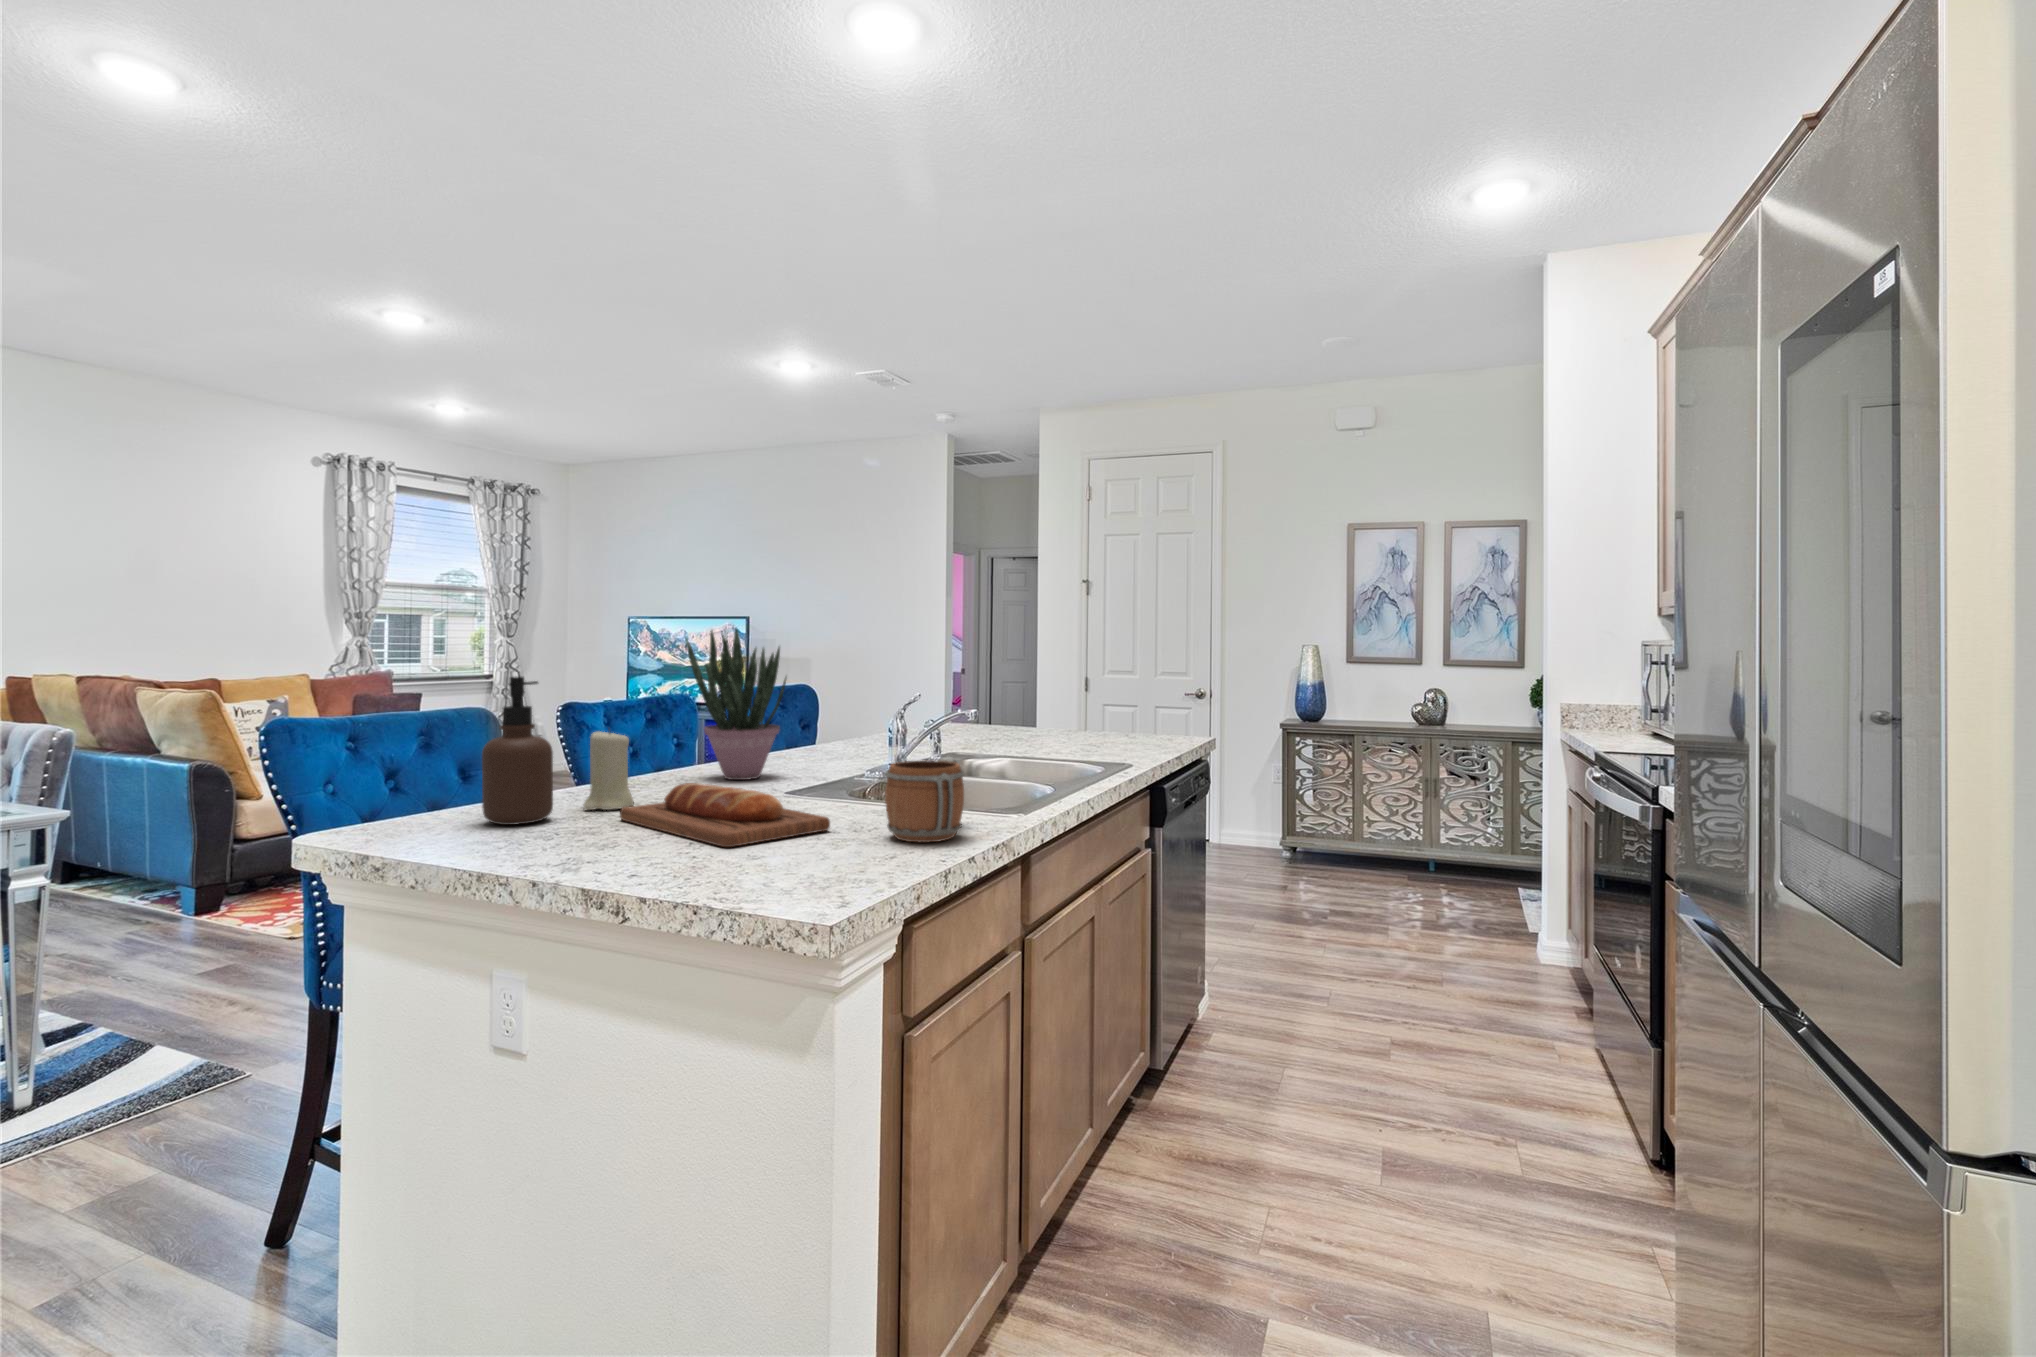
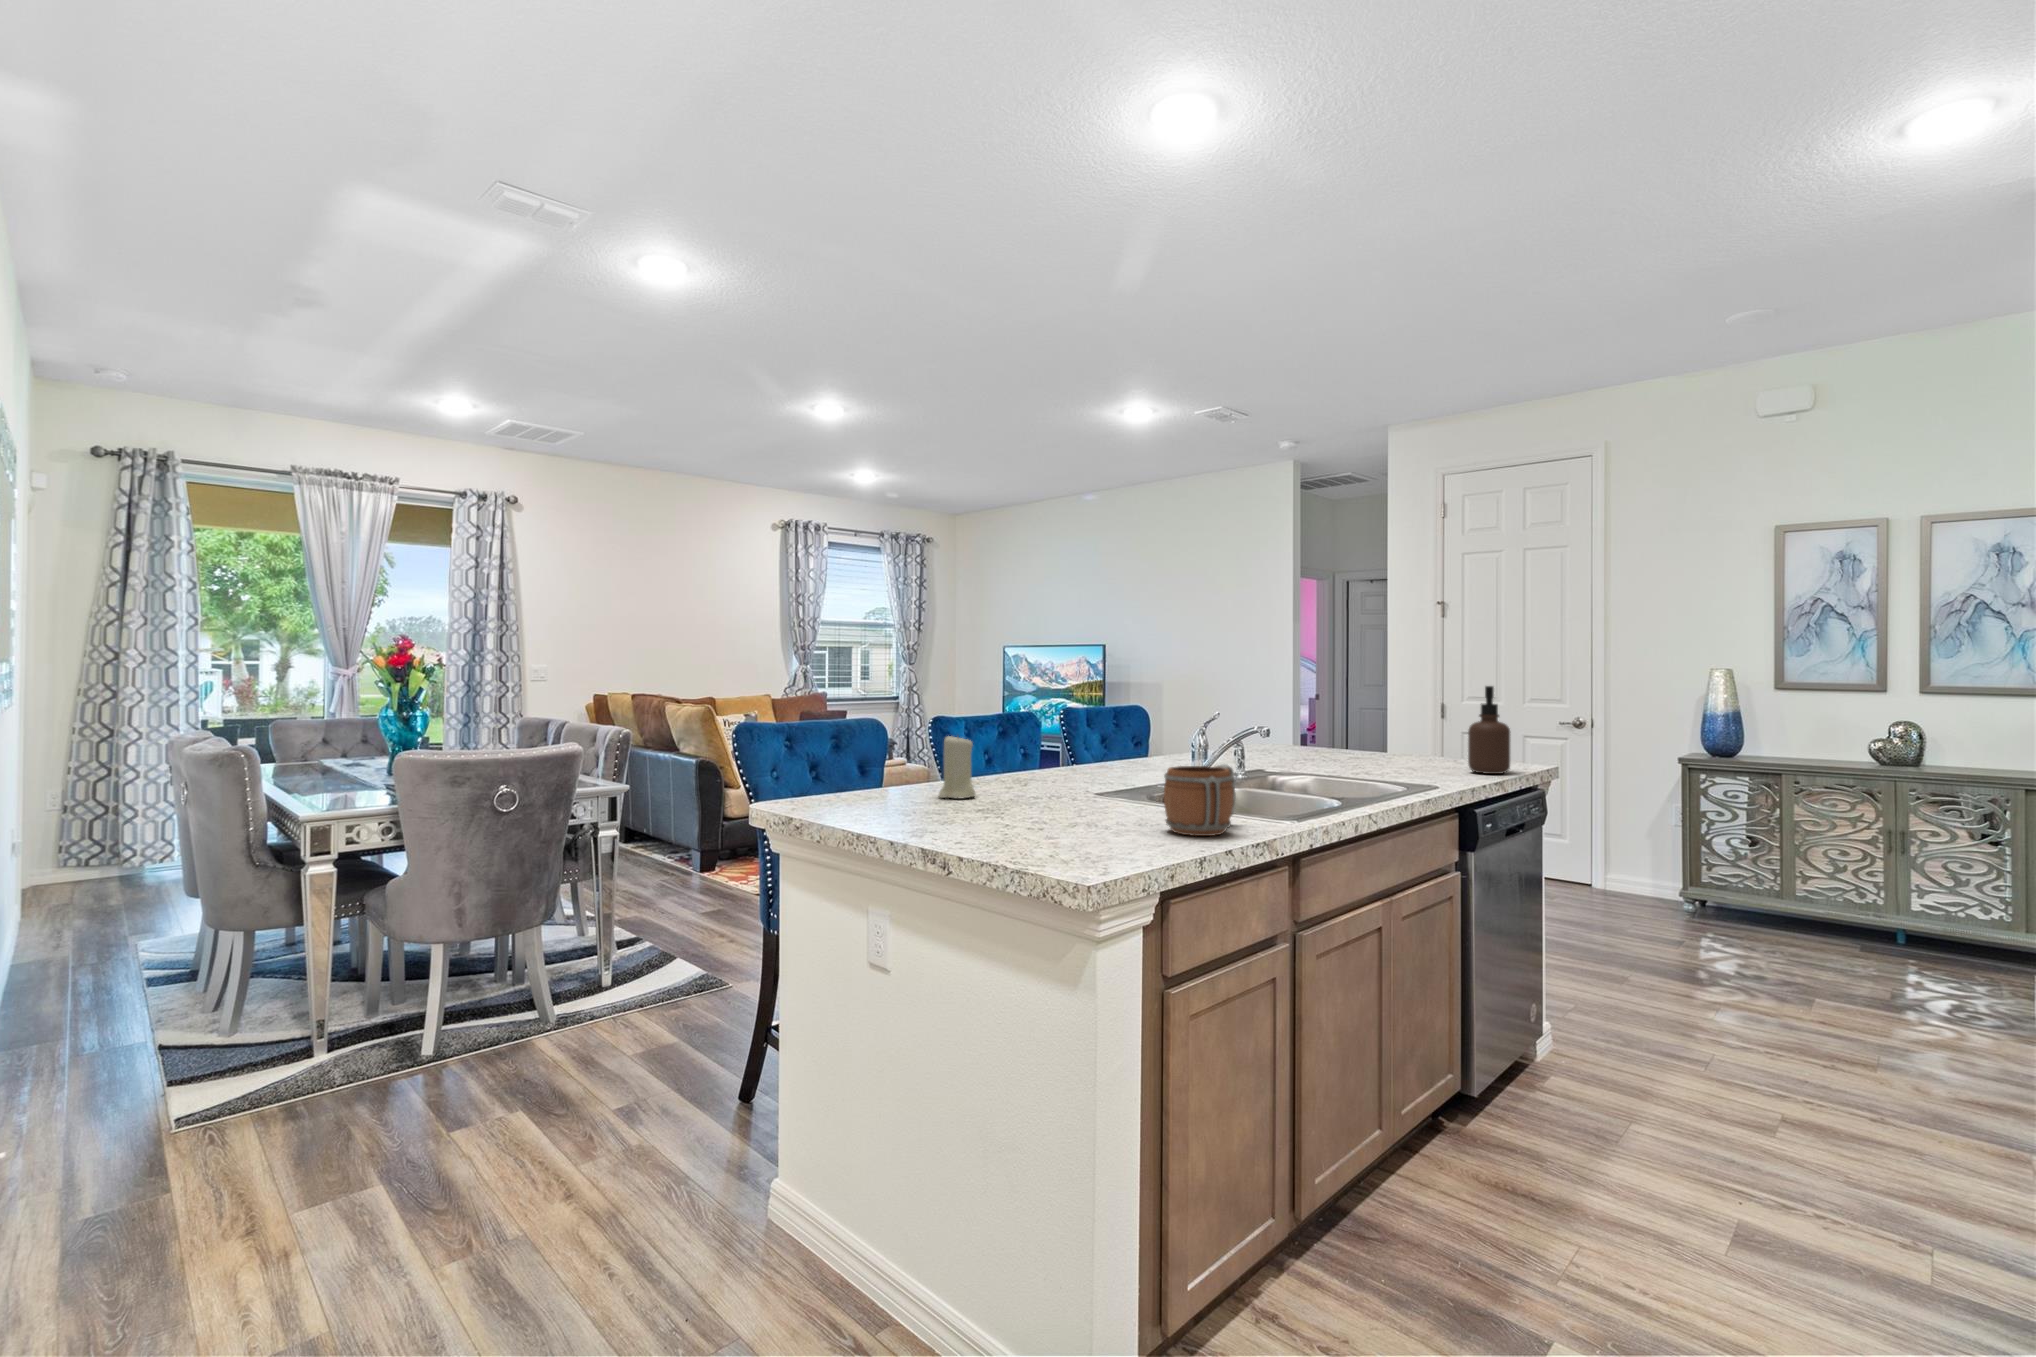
potted plant: present [686,629,786,780] -> none [1023,652,1104,783]
soap dispenser: present [482,677,553,825] -> present [1468,686,1510,774]
bread loaf: present [620,783,830,847] -> none [962,779,1121,829]

